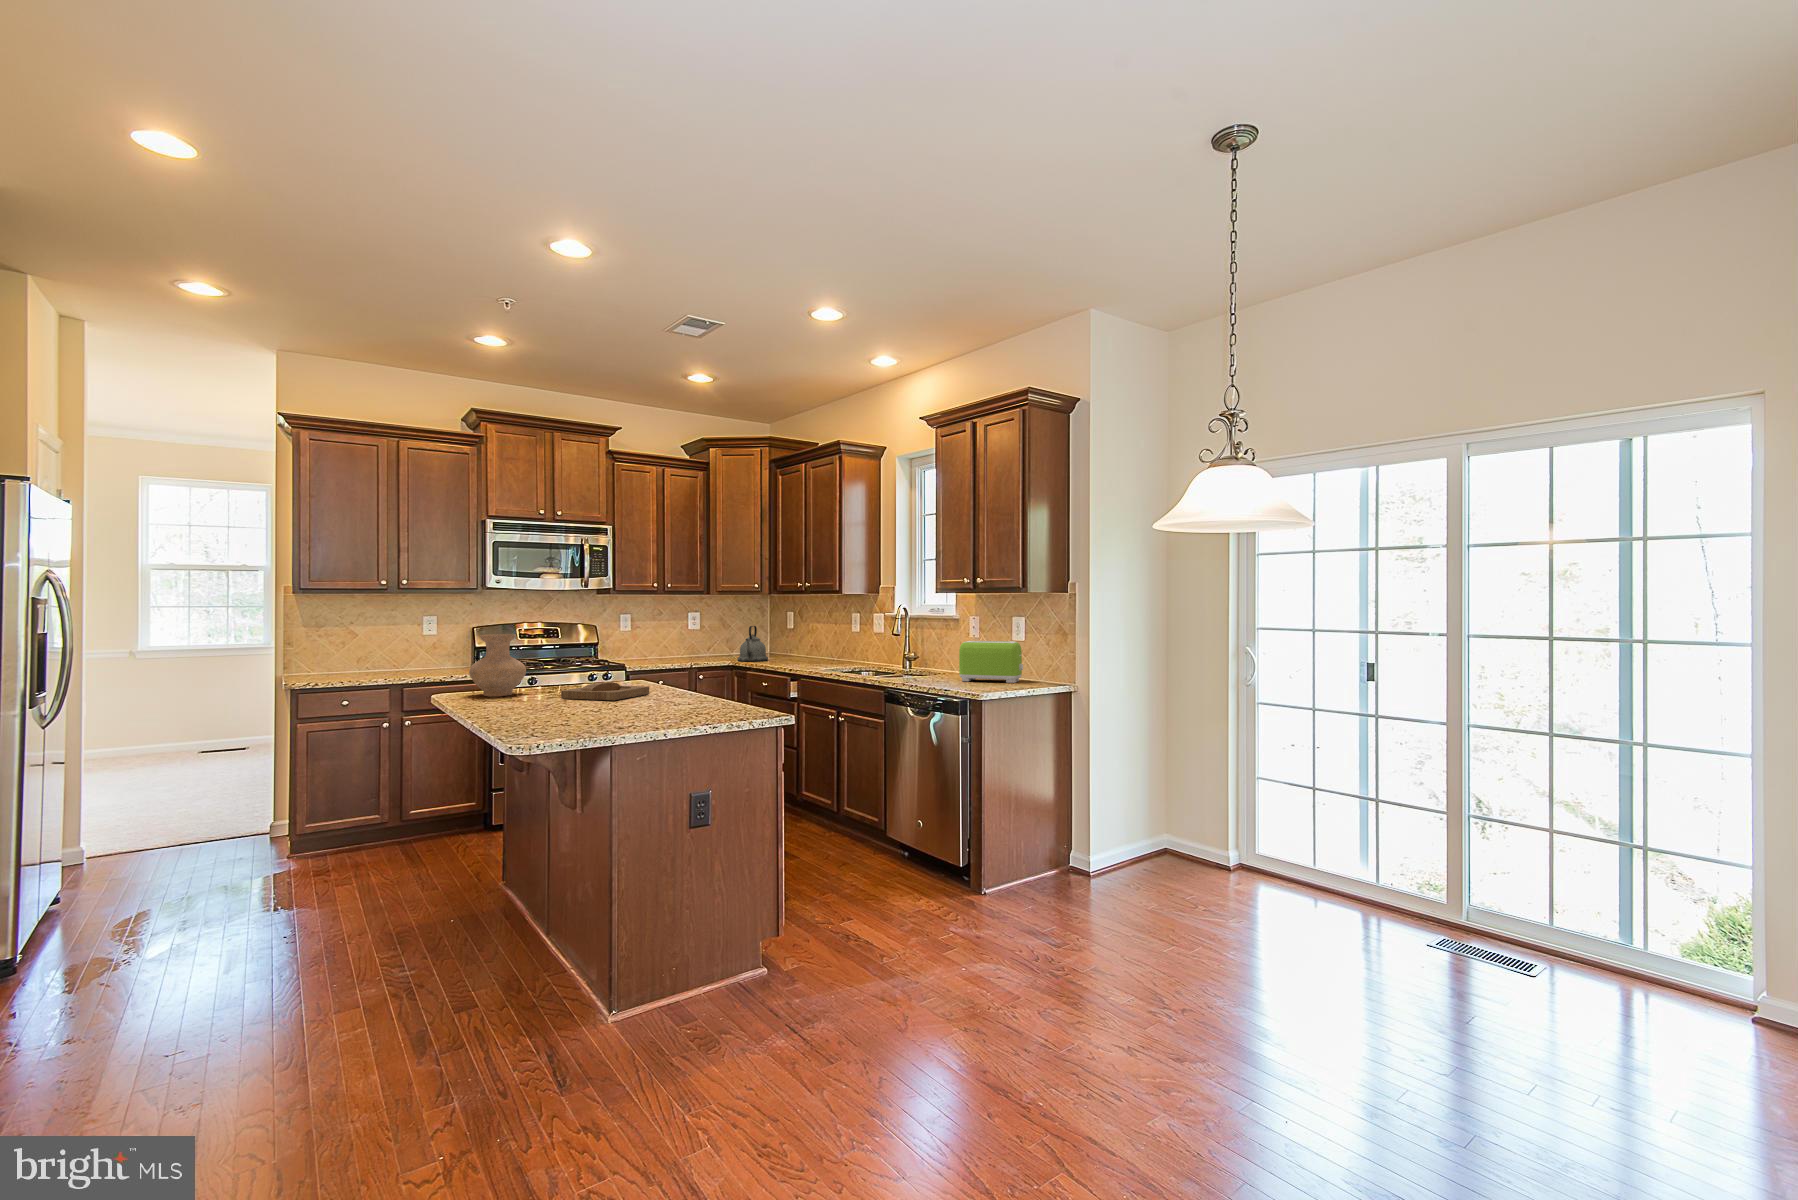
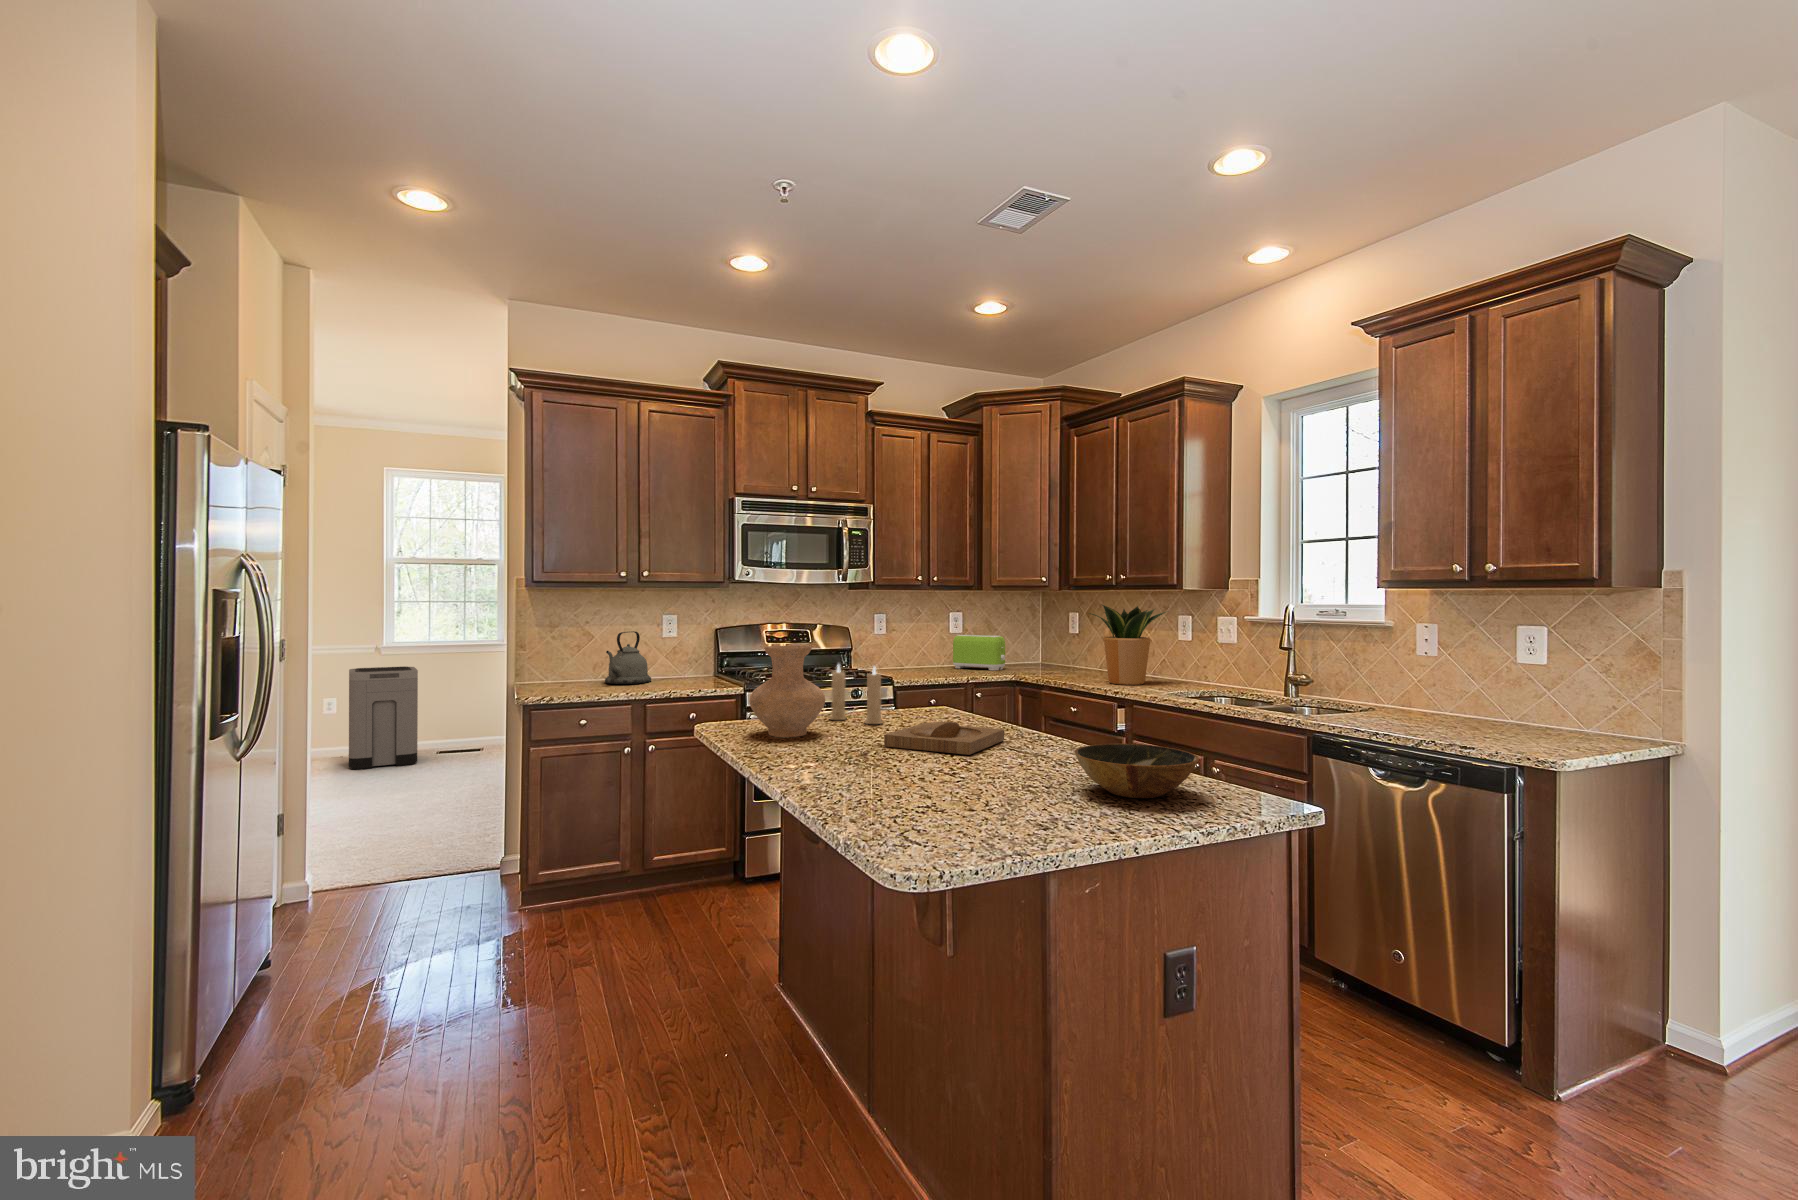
potted plant: none [780,605,842,666] -> present [1089,605,1168,685]
kettle: present [737,626,768,661] -> present [605,631,651,684]
toaster: present [959,641,1023,683] -> present [953,635,1005,670]
candle: none [537,646,576,689] -> present [830,665,882,724]
trash can: none [104,672,181,772] -> present [349,666,418,770]
bowl: none [656,686,728,713] -> present [1074,744,1199,798]

